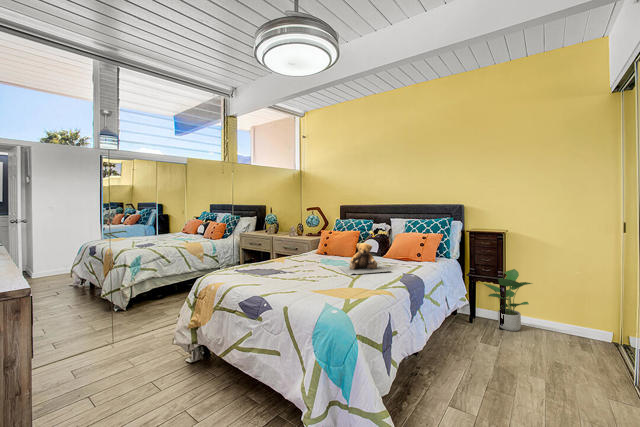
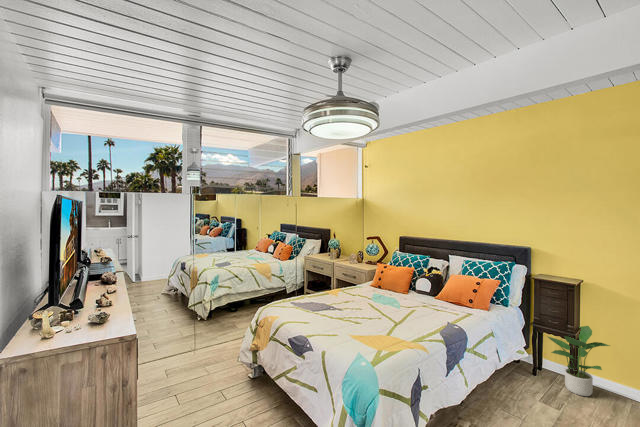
teddy bear: present [339,243,390,275] -> none [385,285,437,317]

